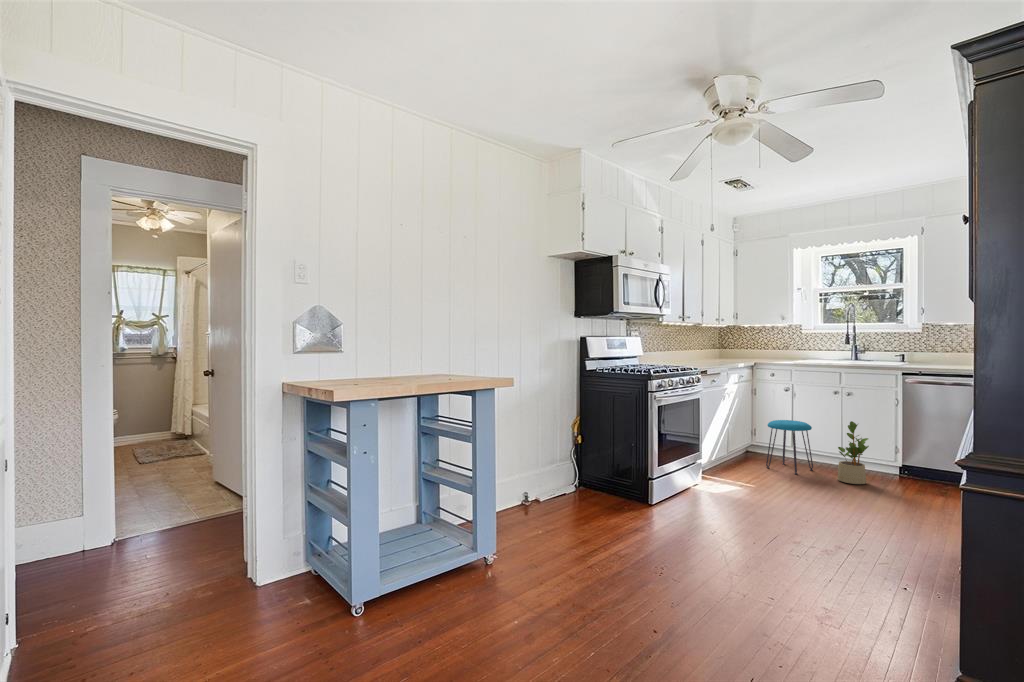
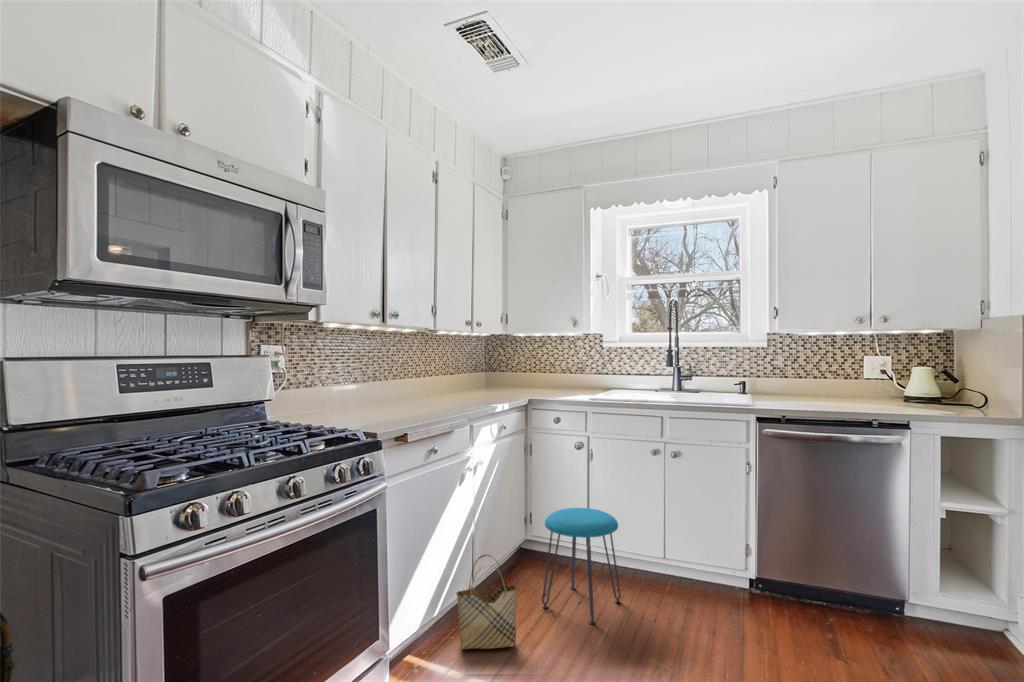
potted plant: present [837,421,869,484] -> none [662,517,716,644]
woven basket: none [724,433,755,475] -> present [457,555,517,649]

